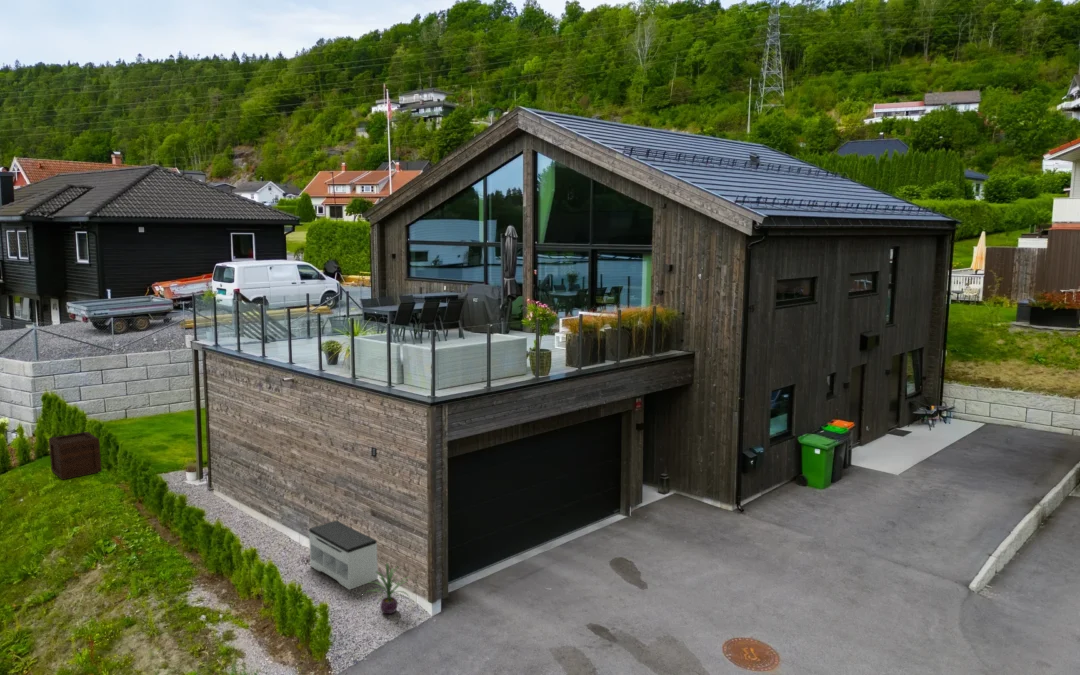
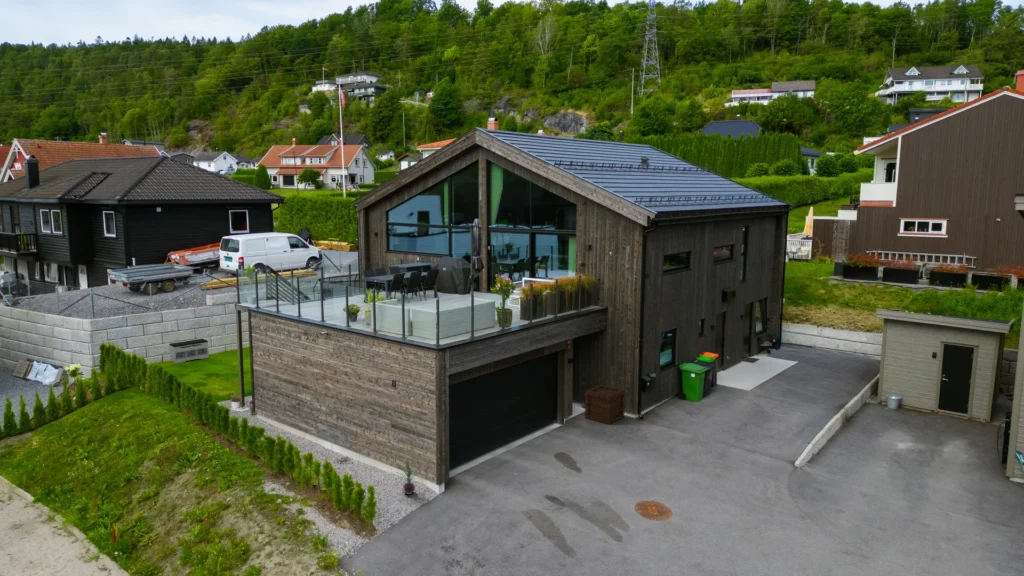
wooden crate: present [49,432,102,480] -> present [585,385,625,424]
bench: present [309,521,378,590] -> present [169,339,209,363]

